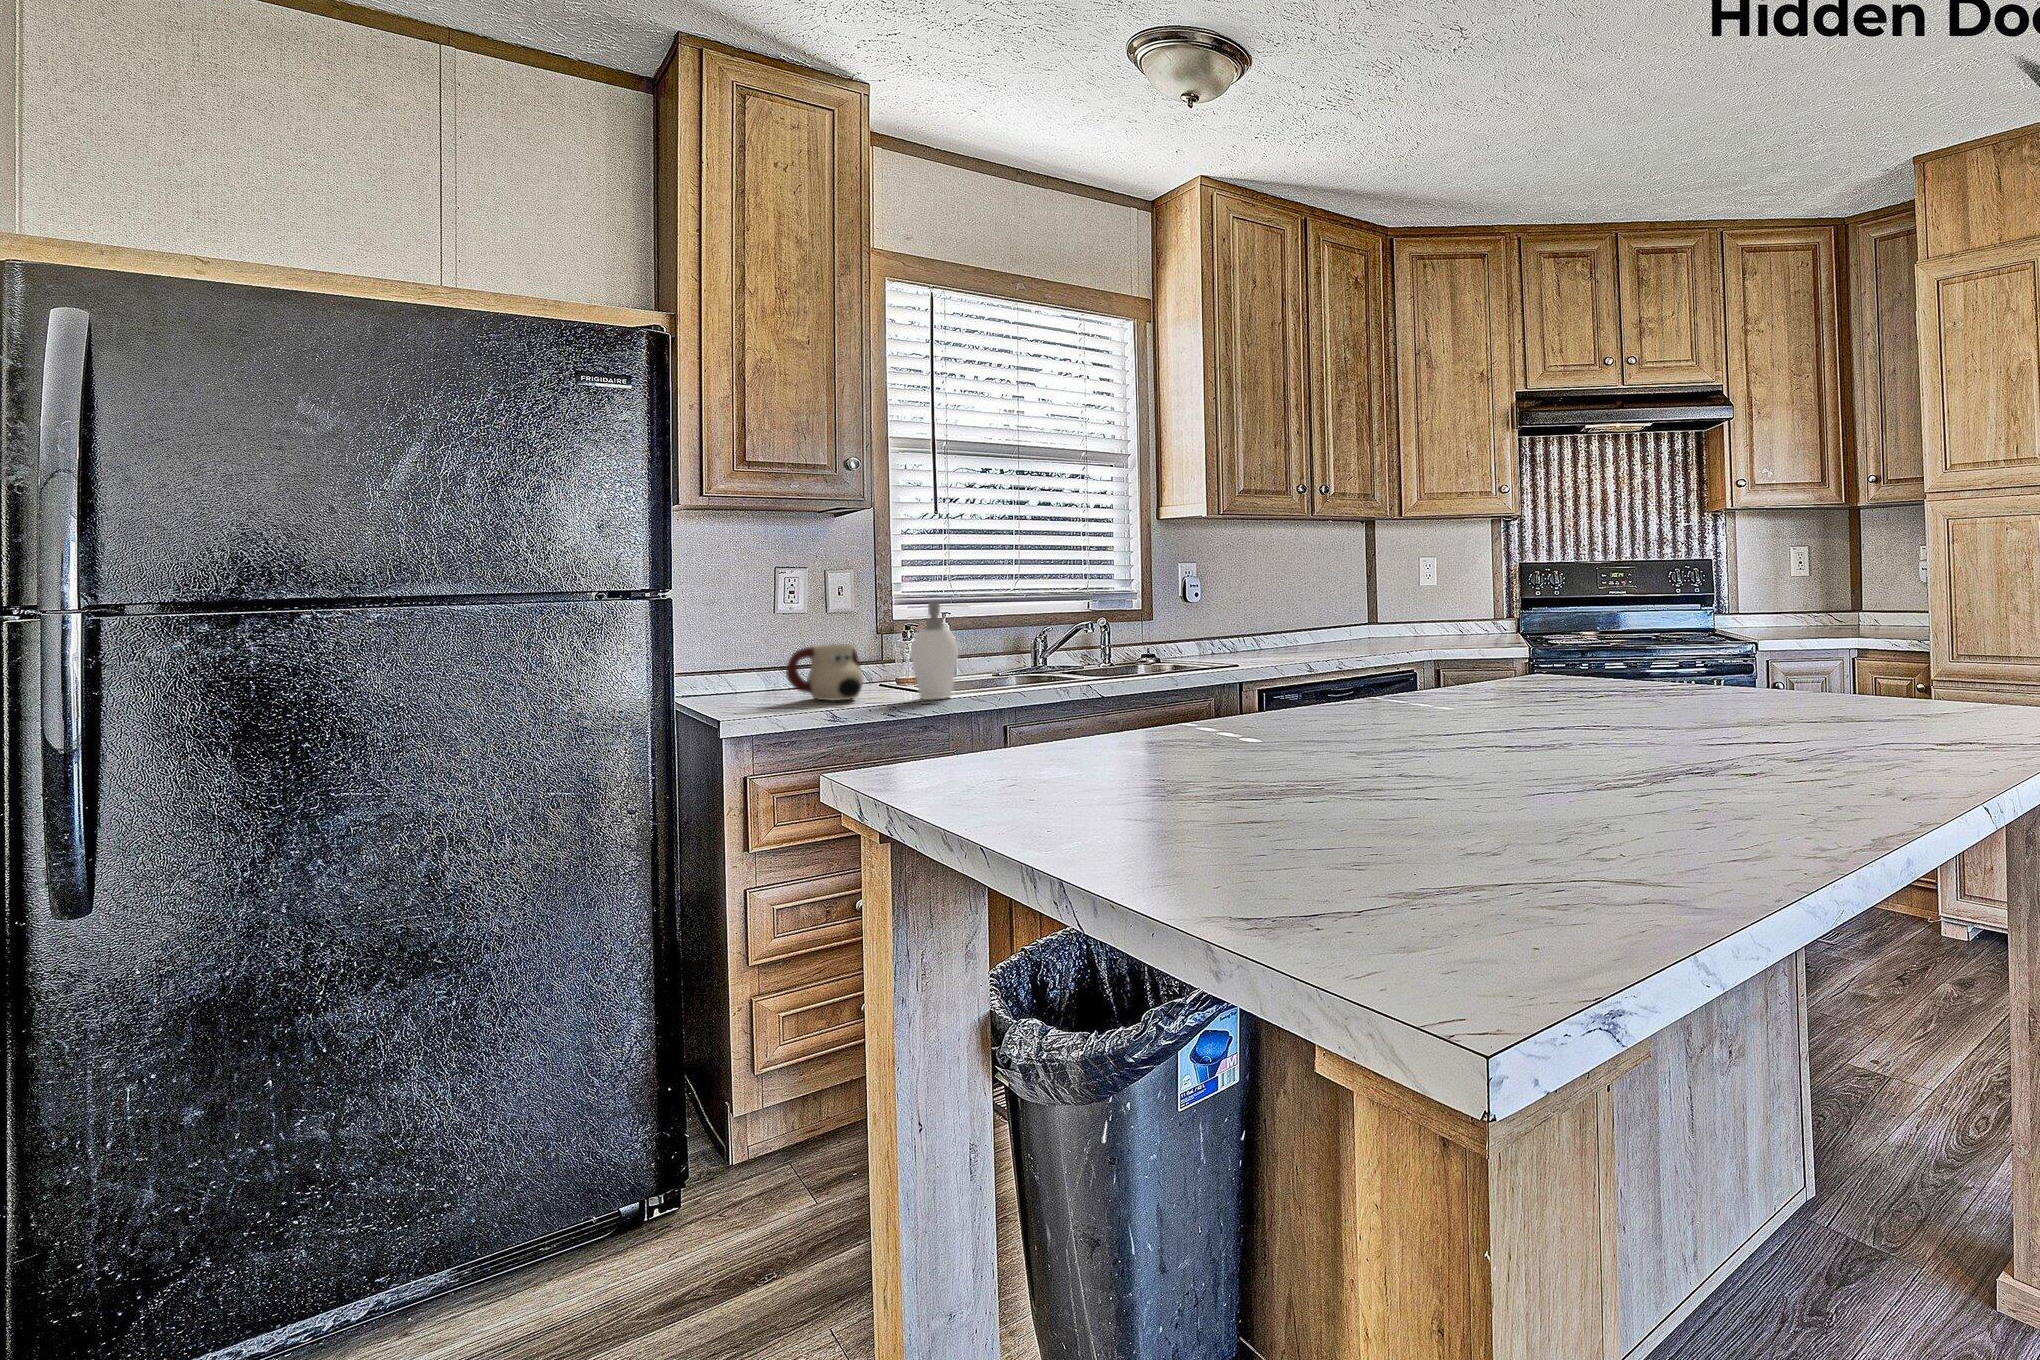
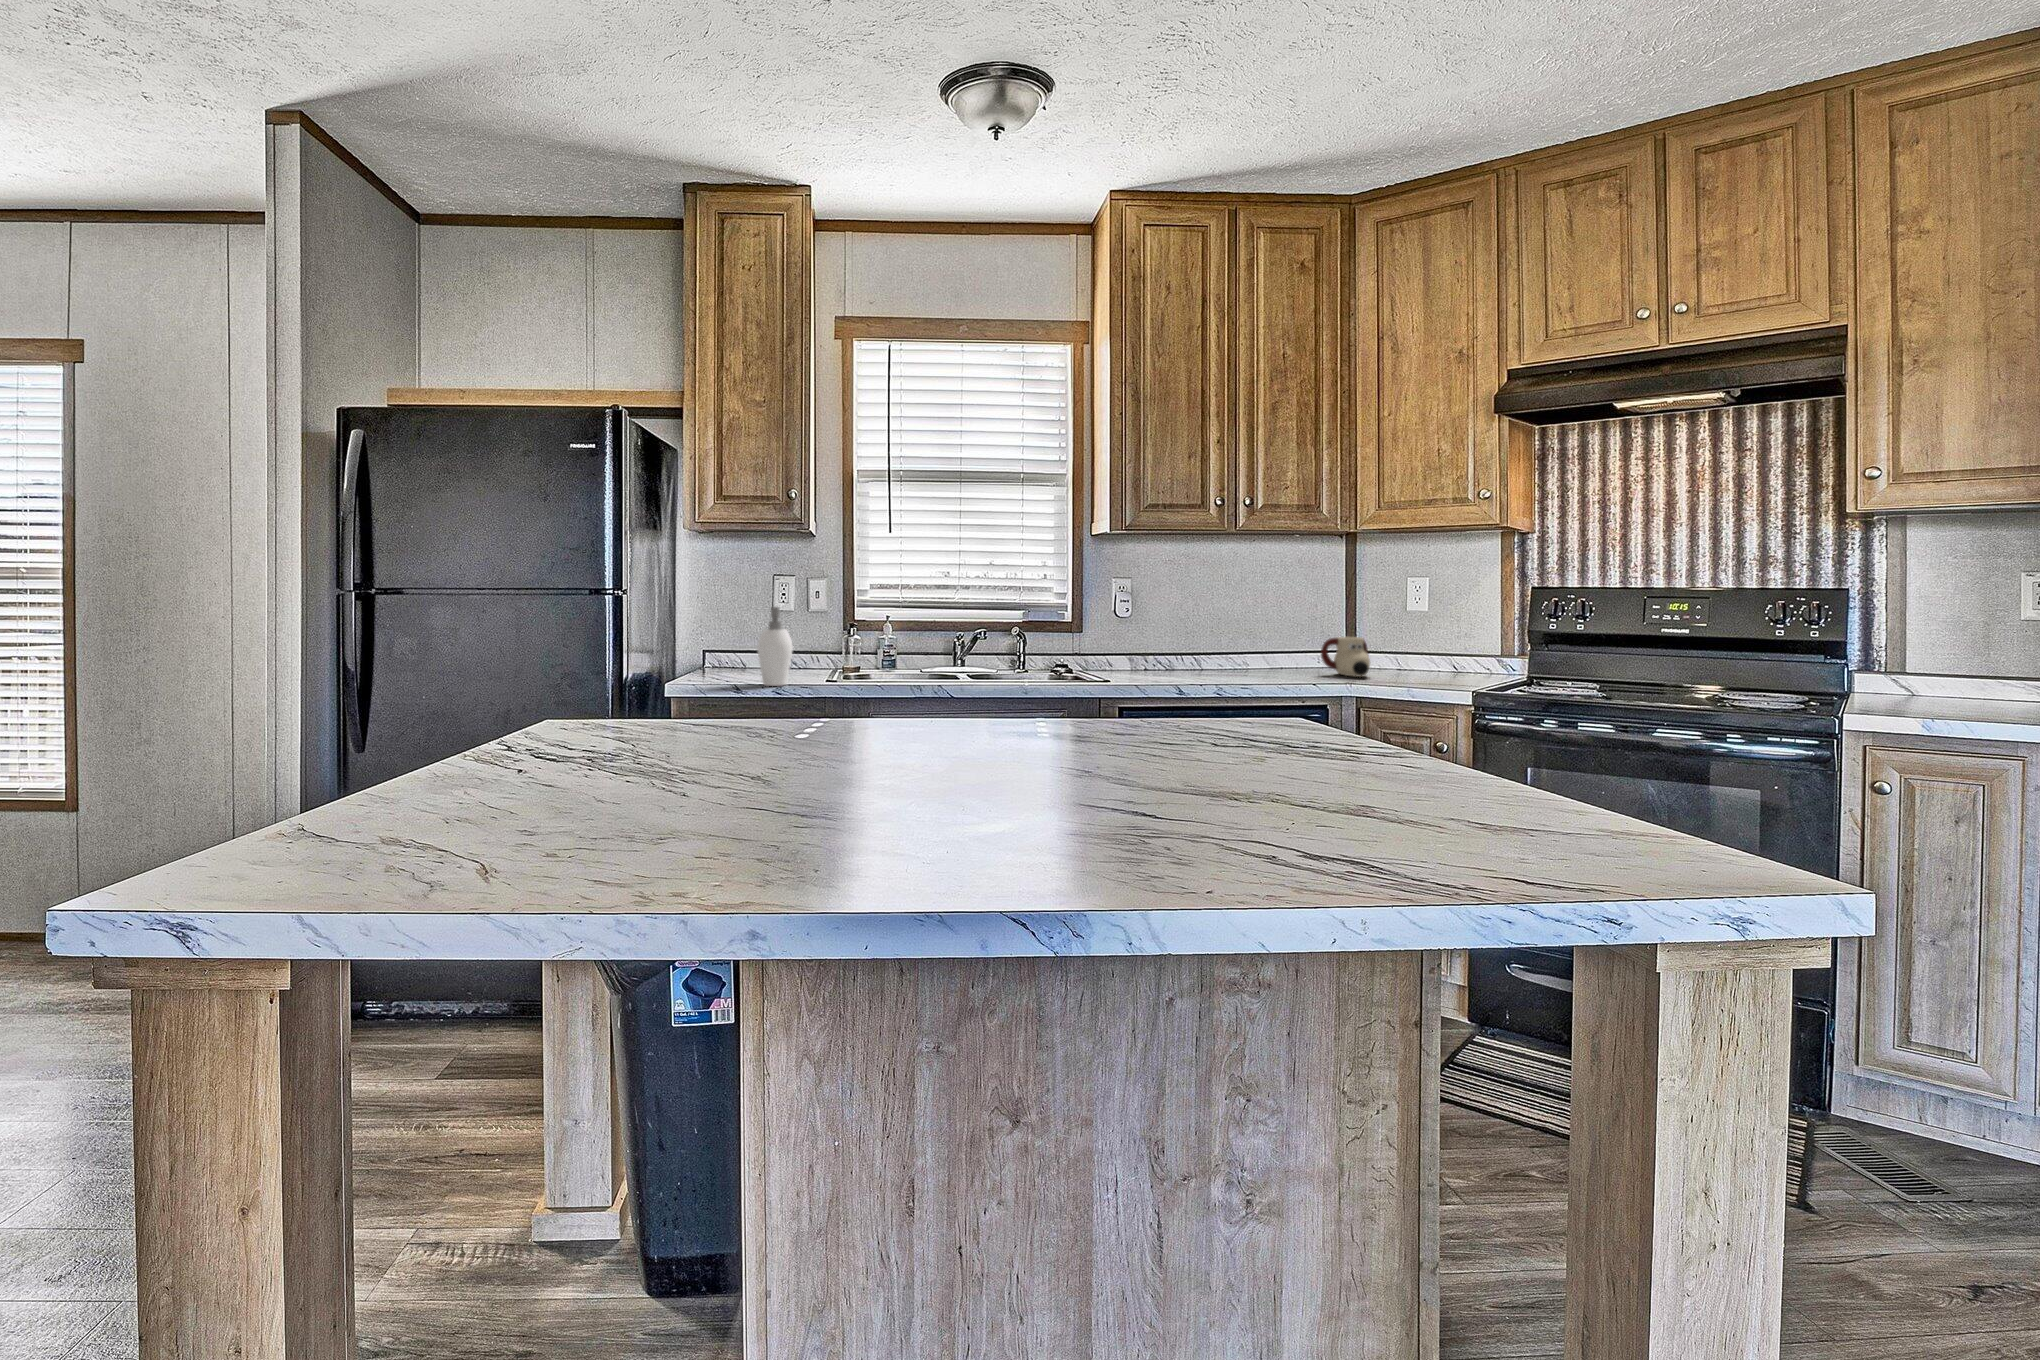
mug: present [786,644,864,701] -> present [1321,637,1370,677]

